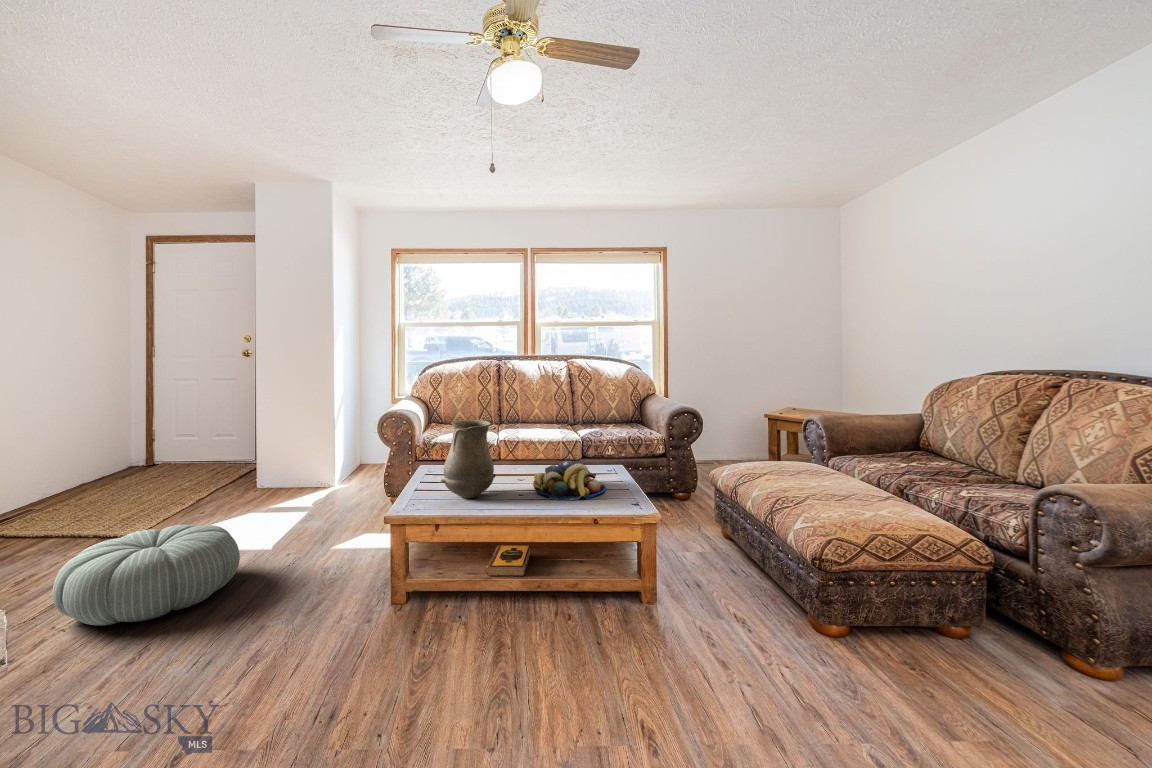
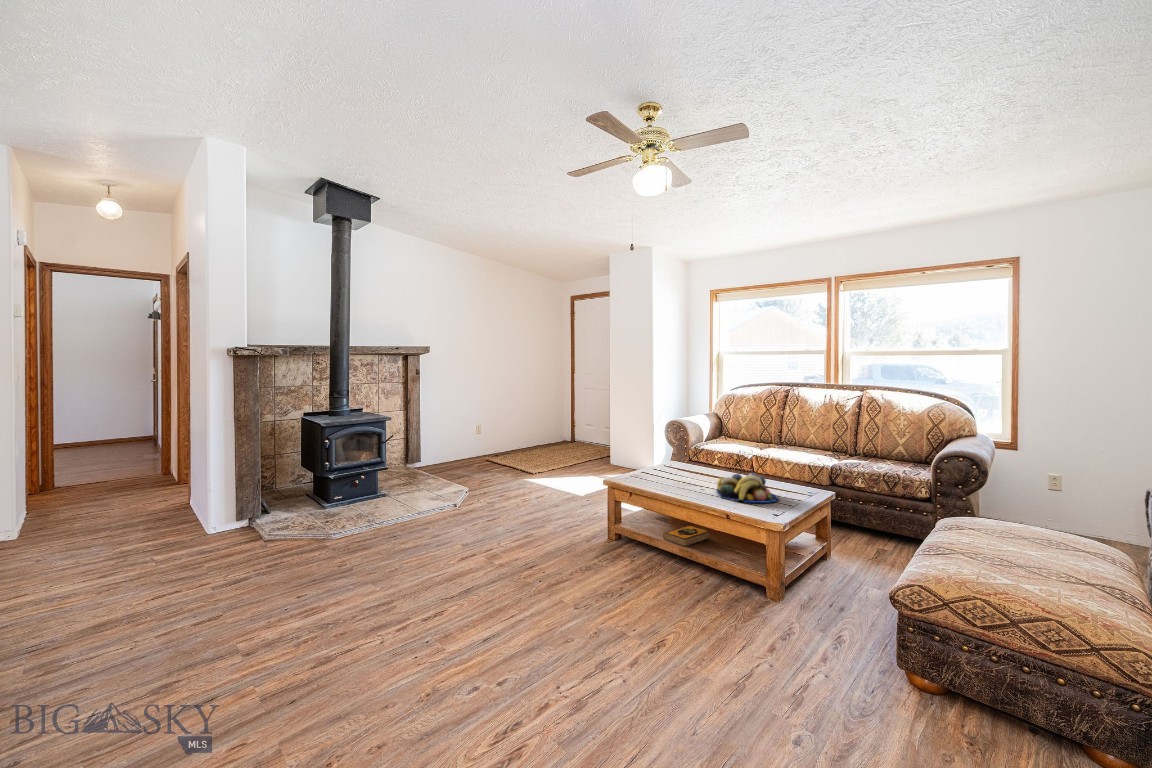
vase: present [441,420,496,499] -> none [650,428,692,485]
pouf: present [53,525,240,626] -> none [486,467,560,510]

